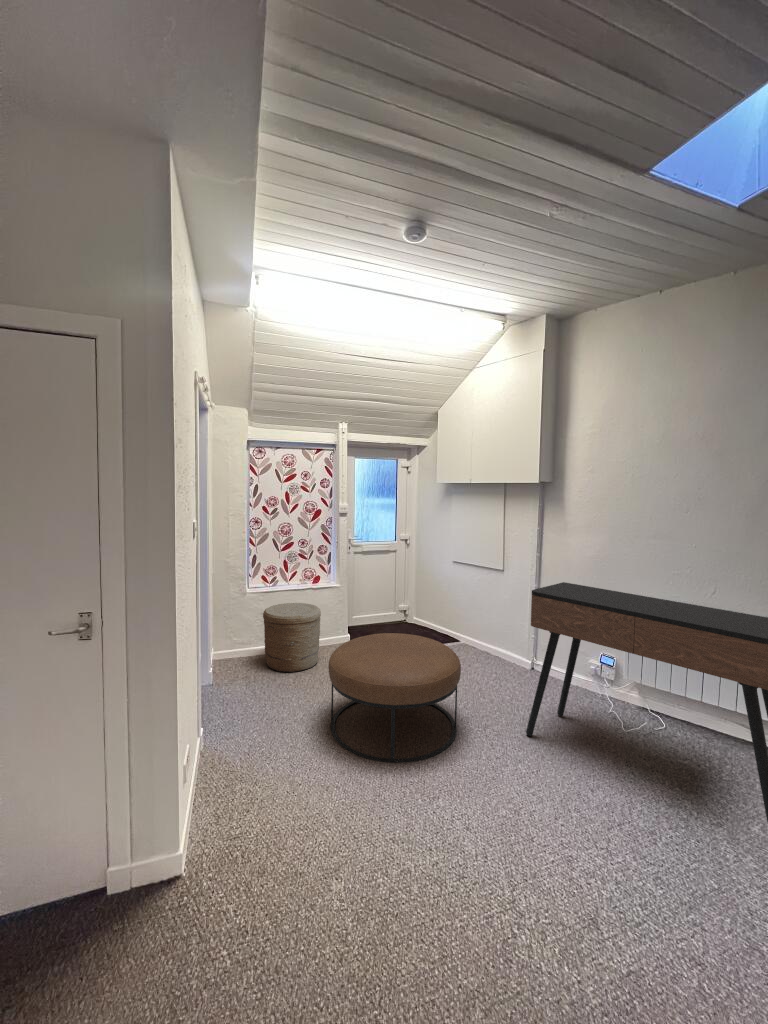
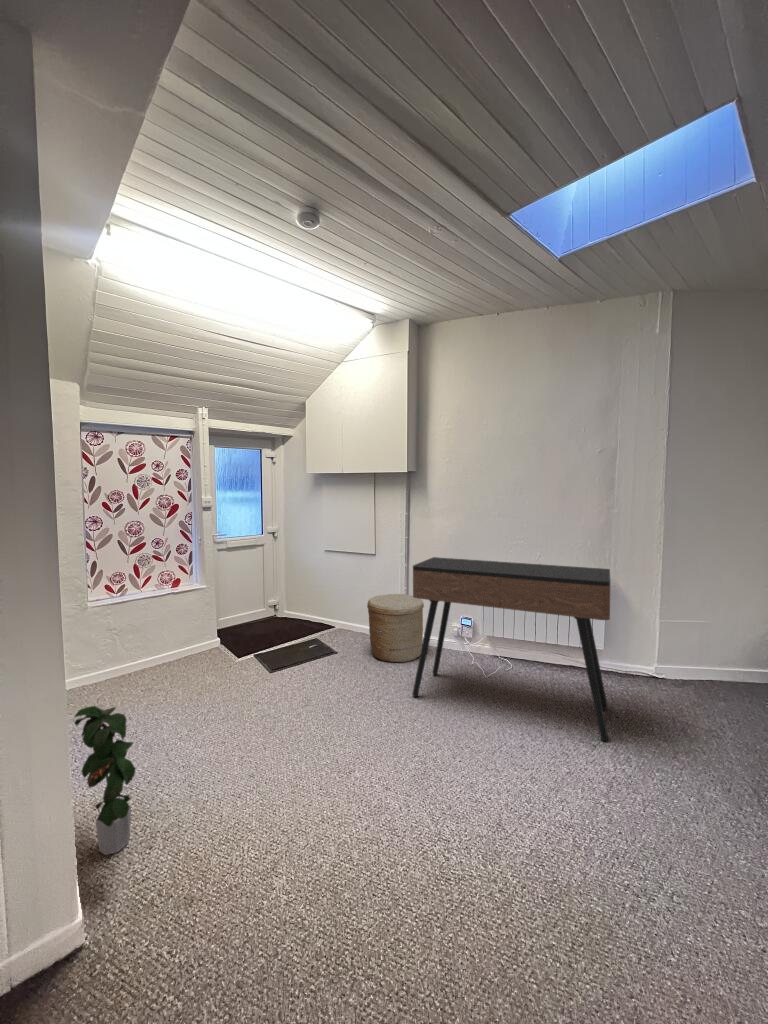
woven basket: present [263,603,321,672] -> present [367,594,424,662]
ottoman: present [329,633,461,763] -> none [217,623,354,753]
potted plant: none [198,682,239,811] -> present [75,706,135,855]

